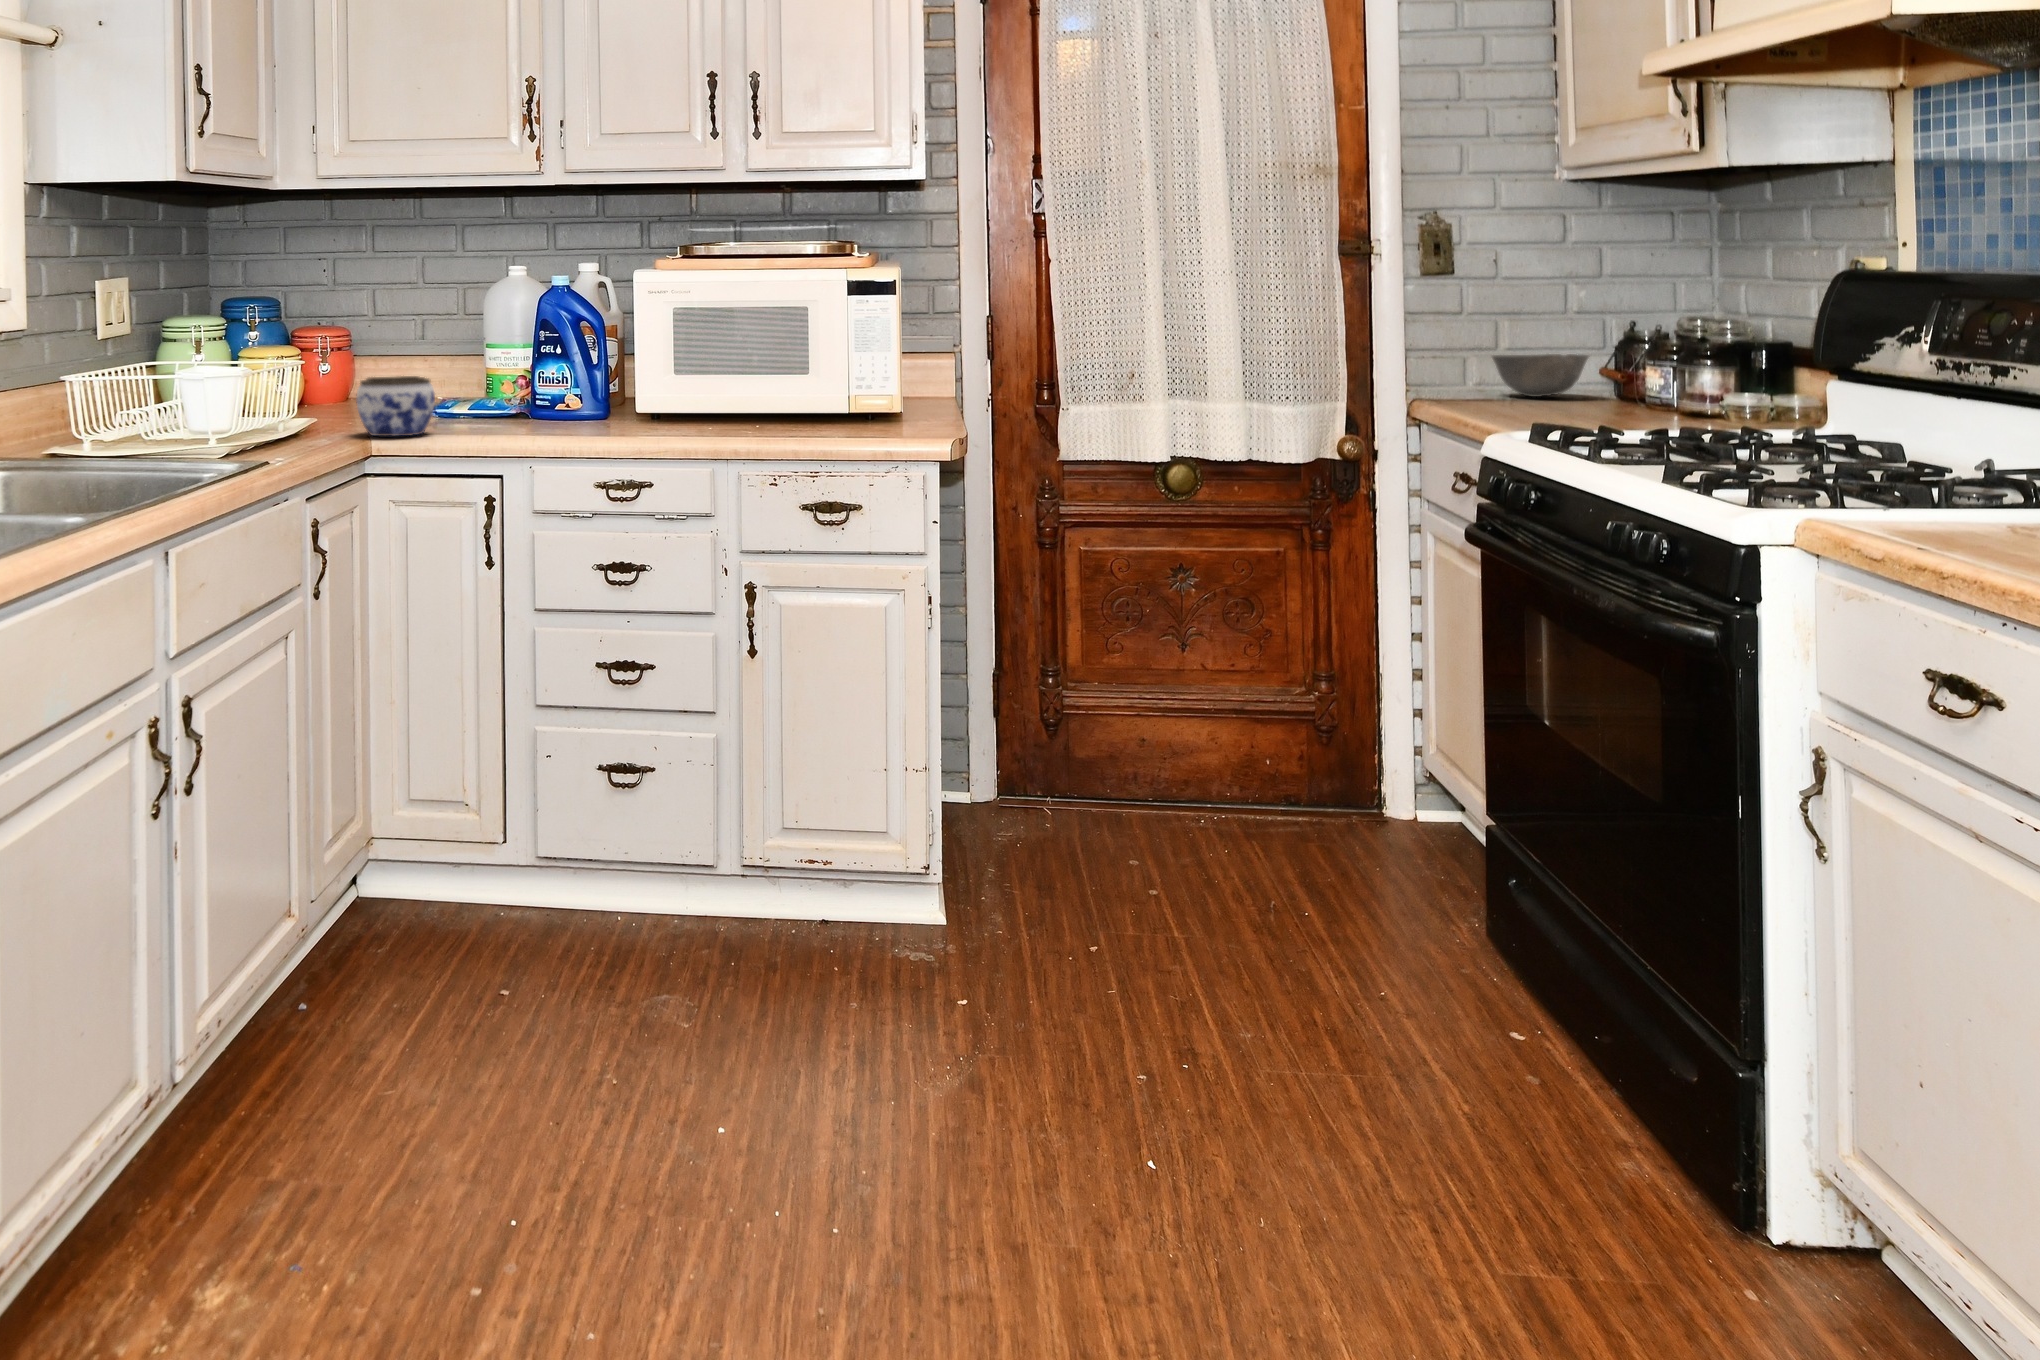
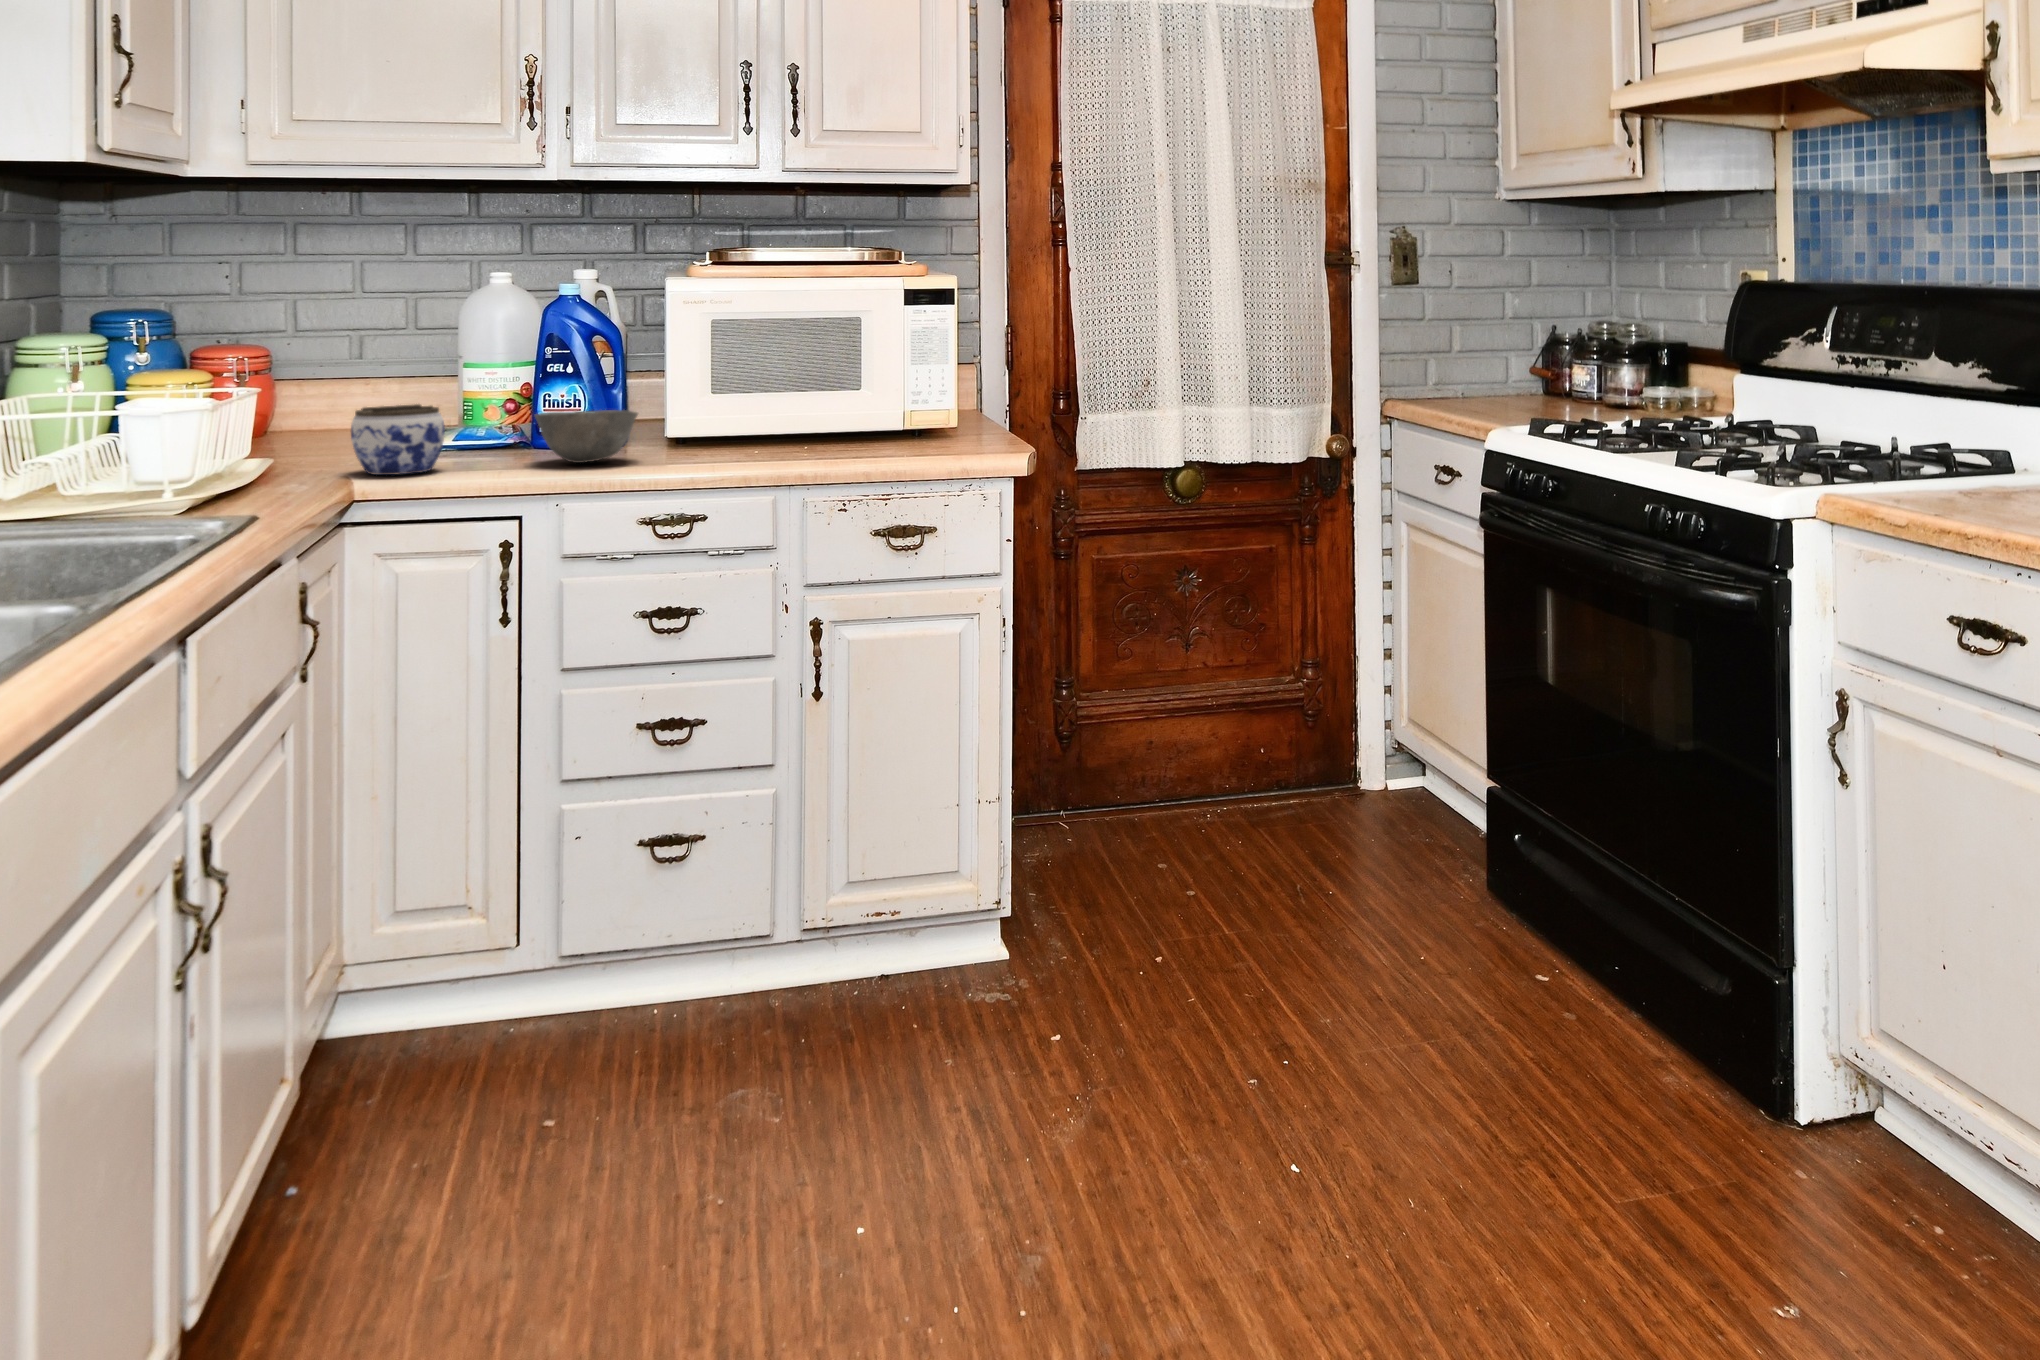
bowl: present [1492,354,1588,397] -> present [534,410,638,463]

